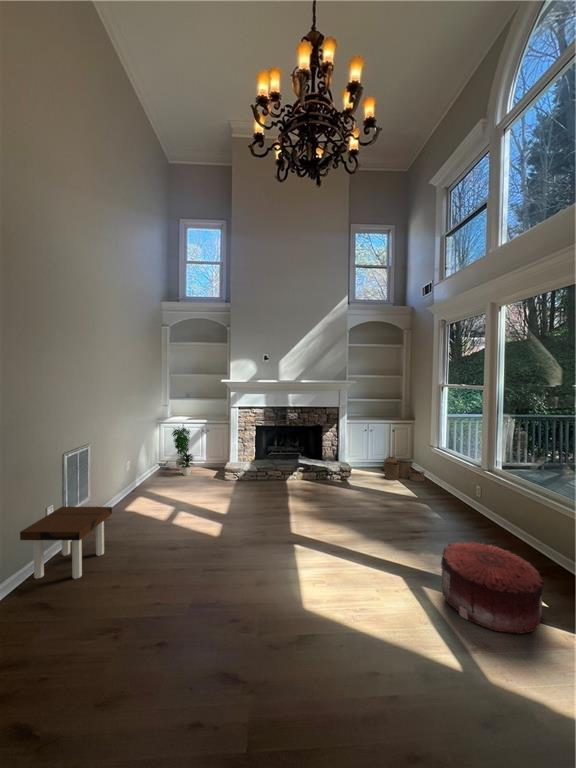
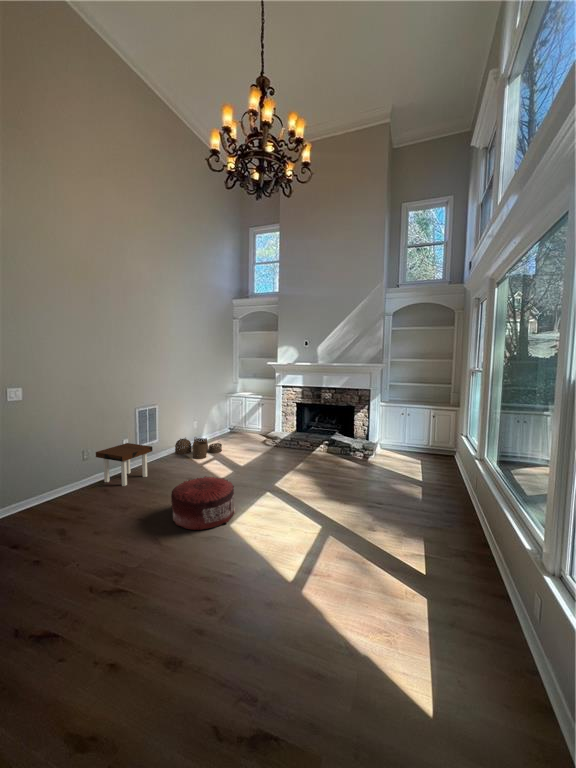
potted plant: present [172,428,194,475] -> none [231,398,248,439]
woven basket: present [383,457,424,482] -> present [175,438,222,459]
pouf: present [441,541,544,634] -> present [171,476,235,530]

